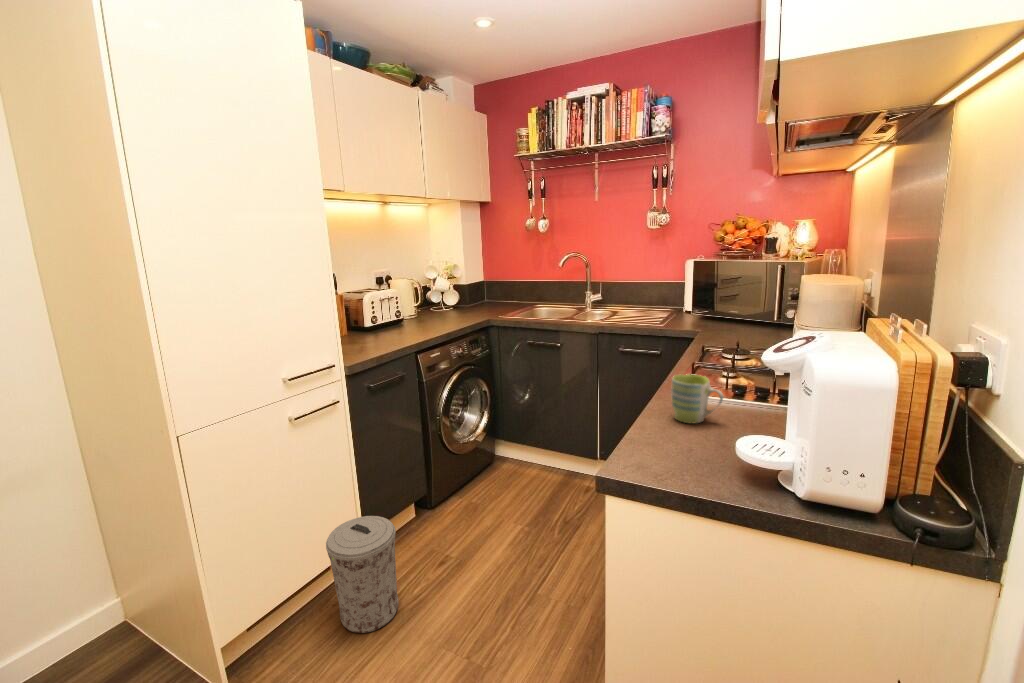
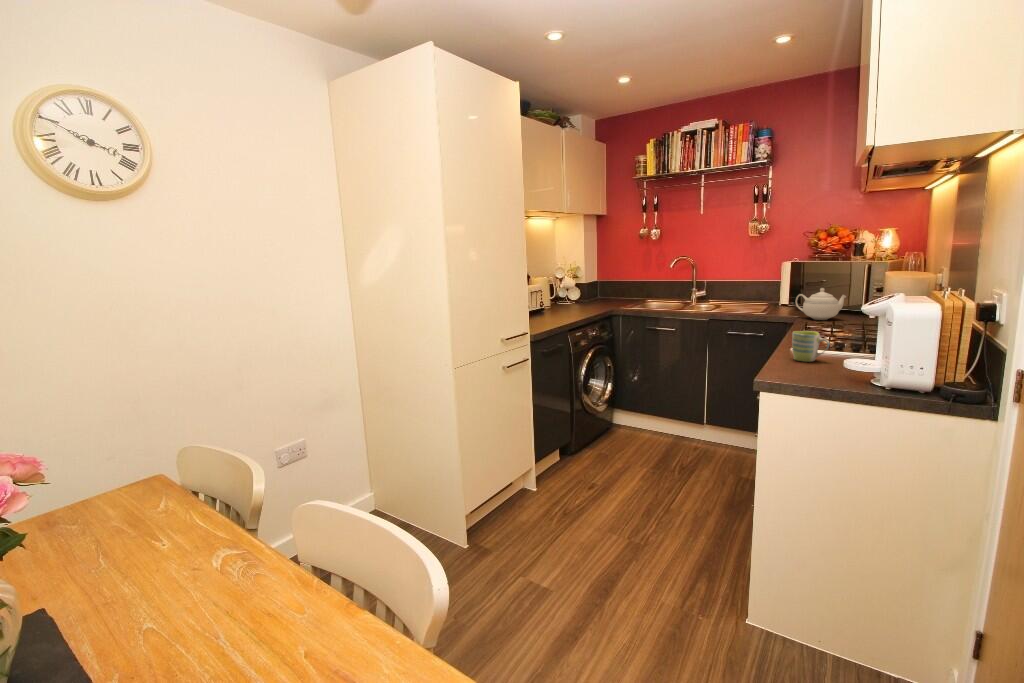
teapot: none [697,294,755,334] -> present [796,288,846,320]
trash can: present [326,516,399,633] -> none [522,444,570,523]

